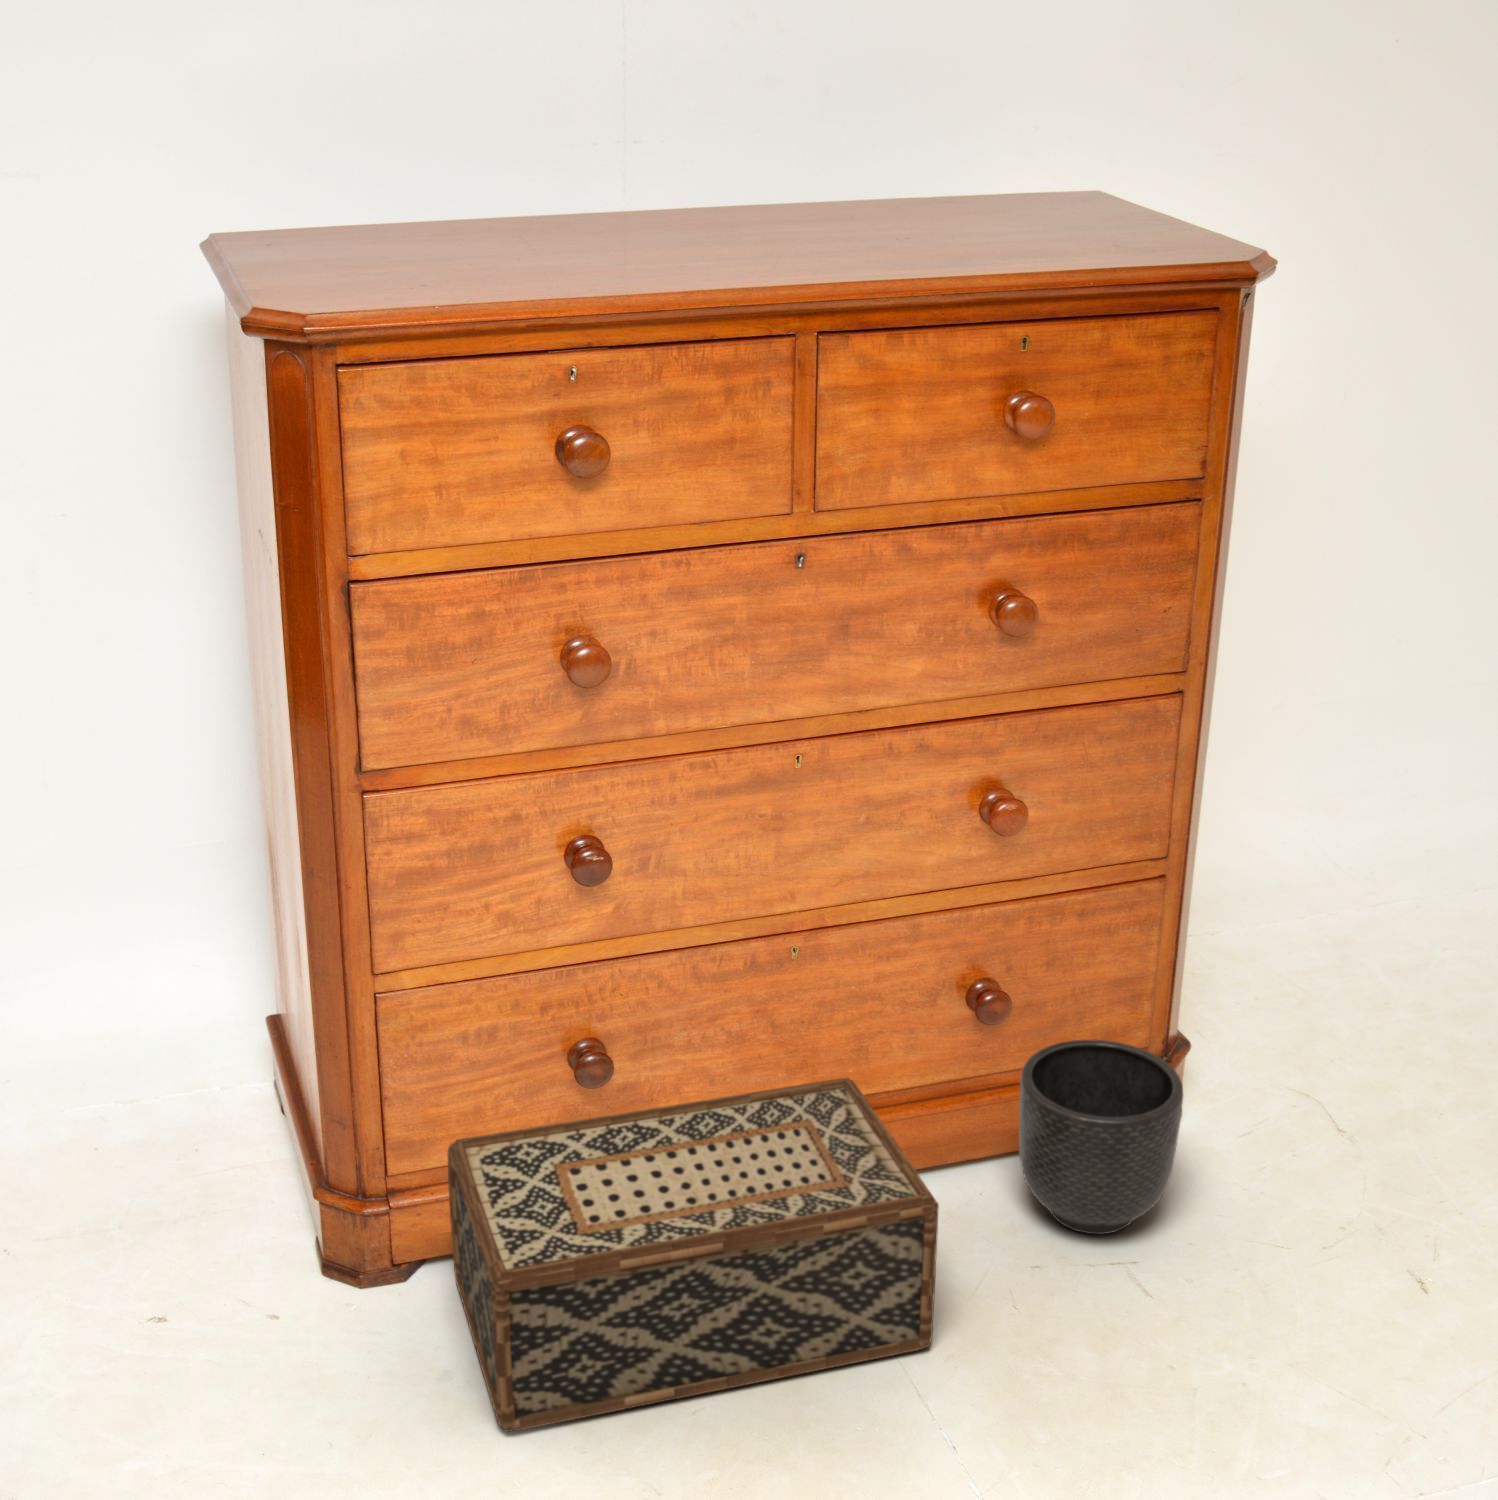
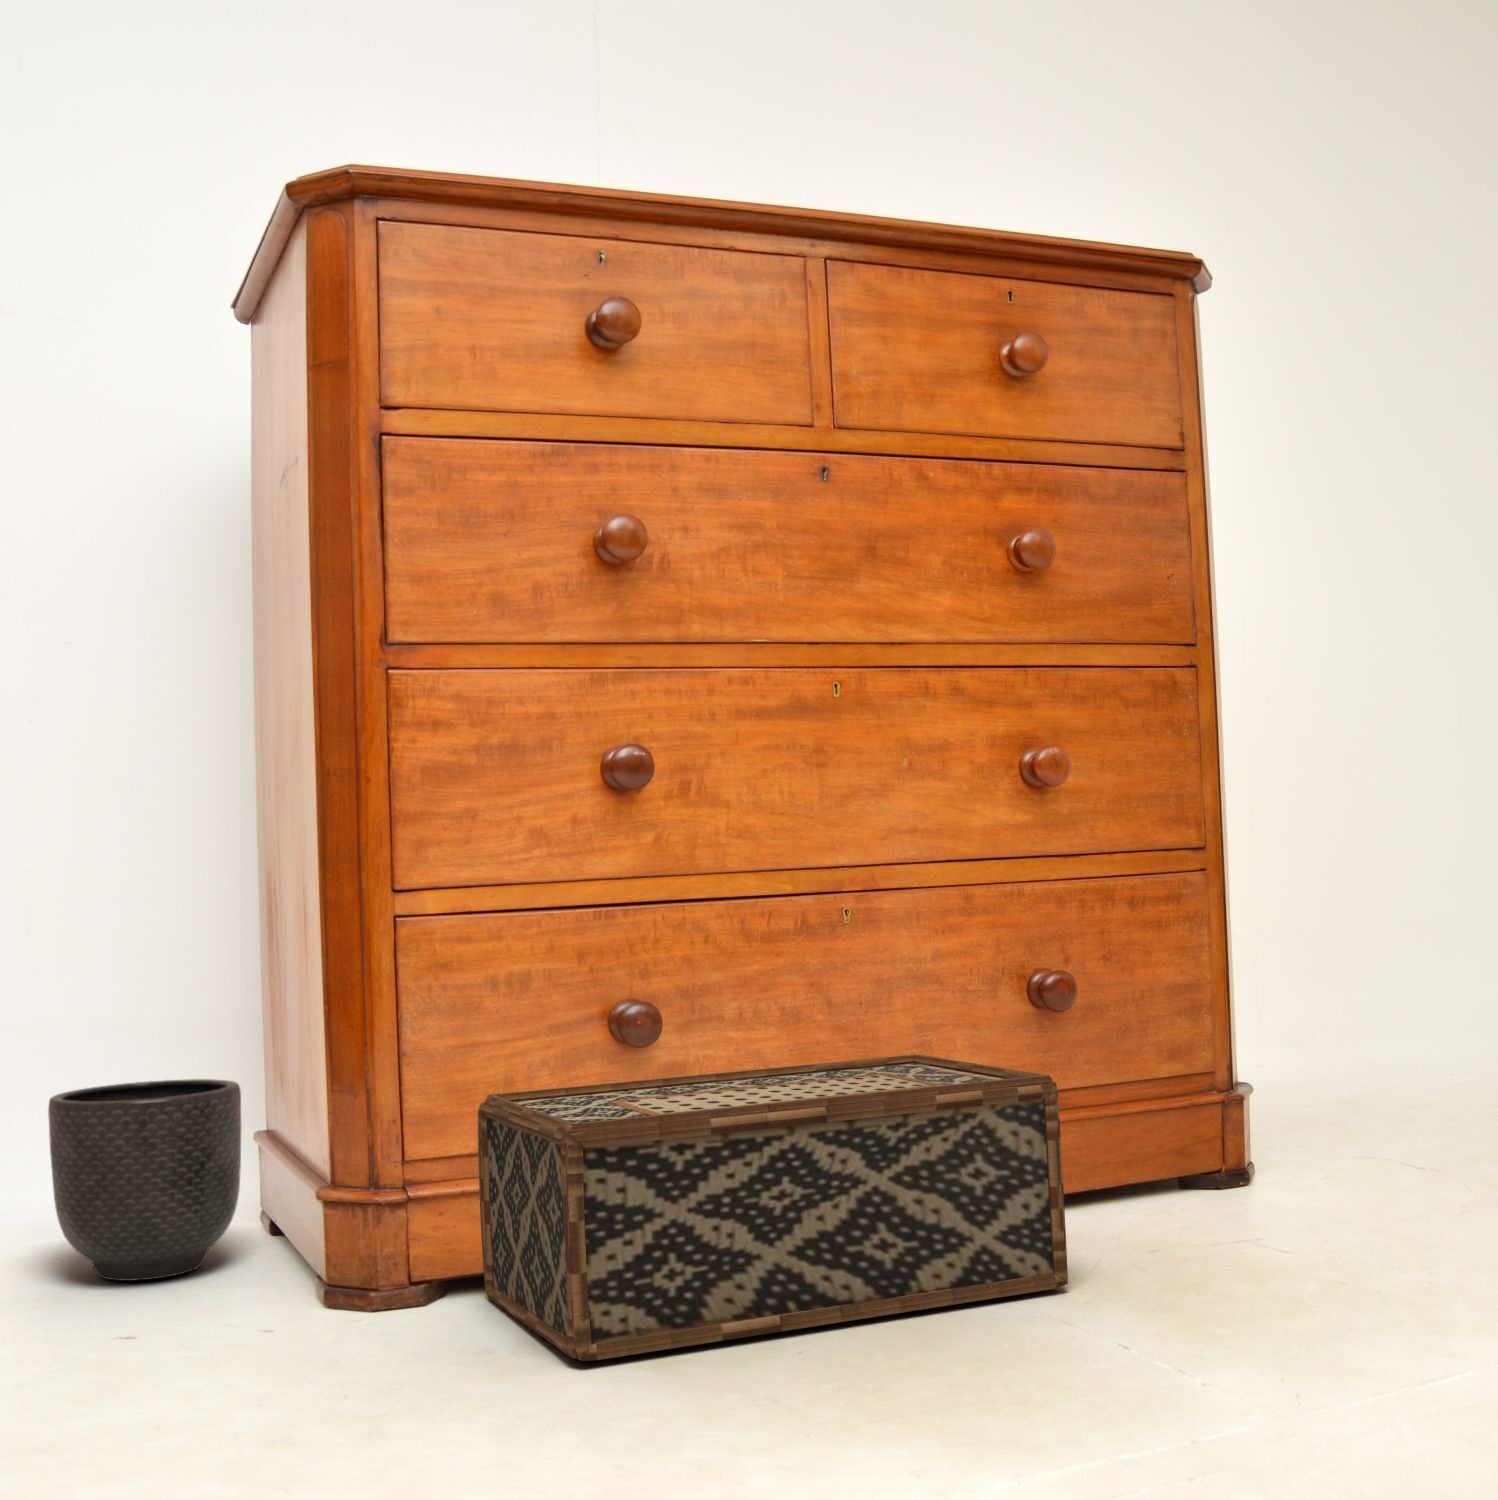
planter: present [1019,1039,1183,1234] -> present [48,1079,241,1281]

